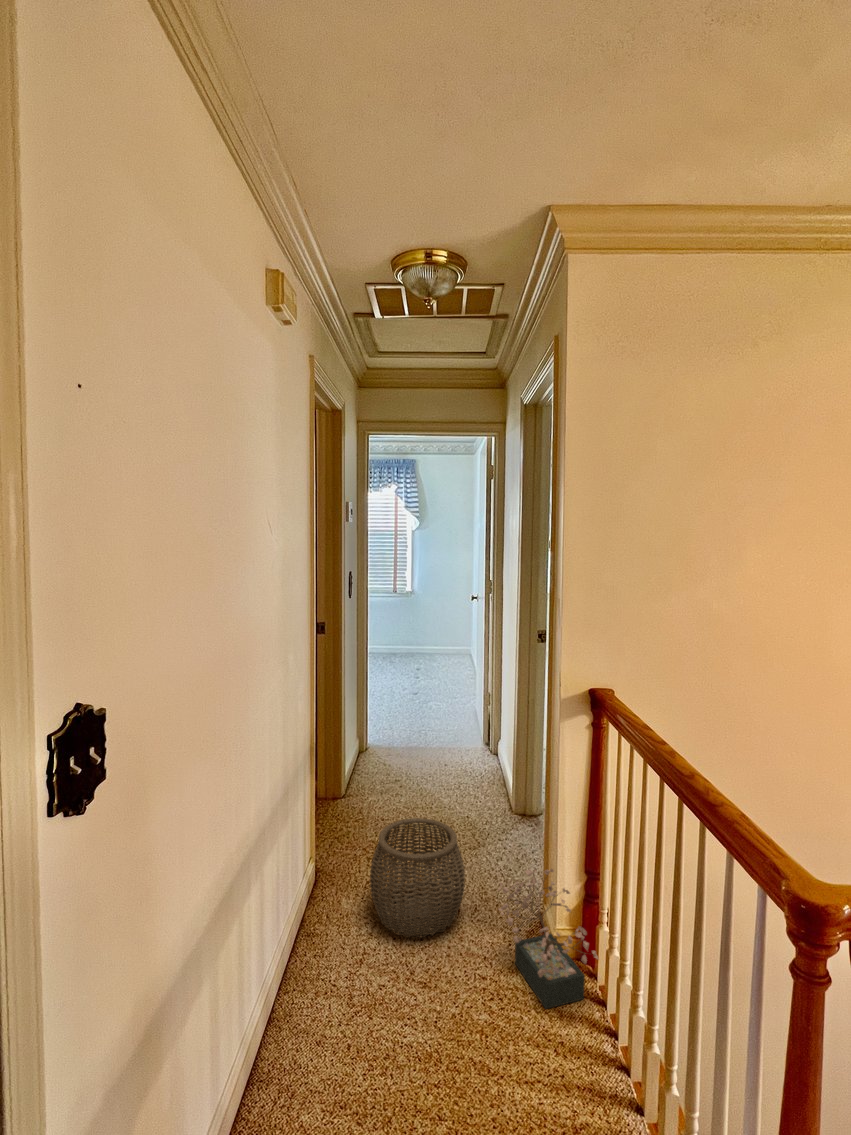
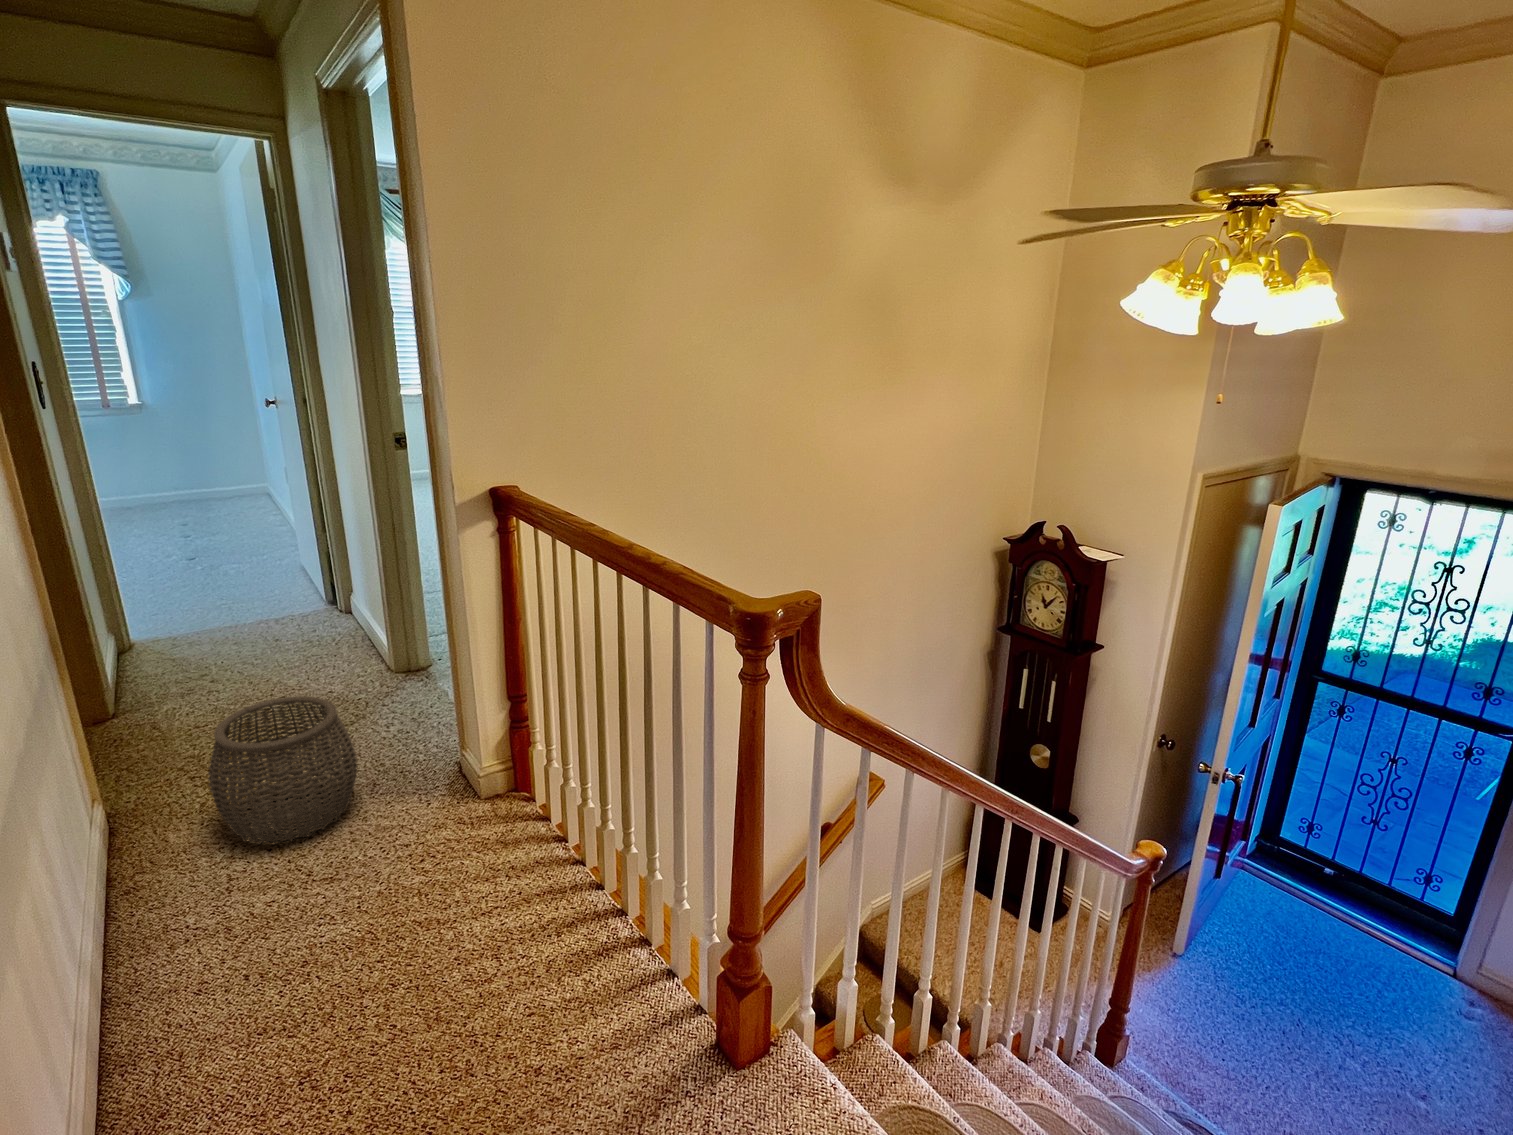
decorative plant: present [498,869,599,1009] -> none [405,706,538,847]

